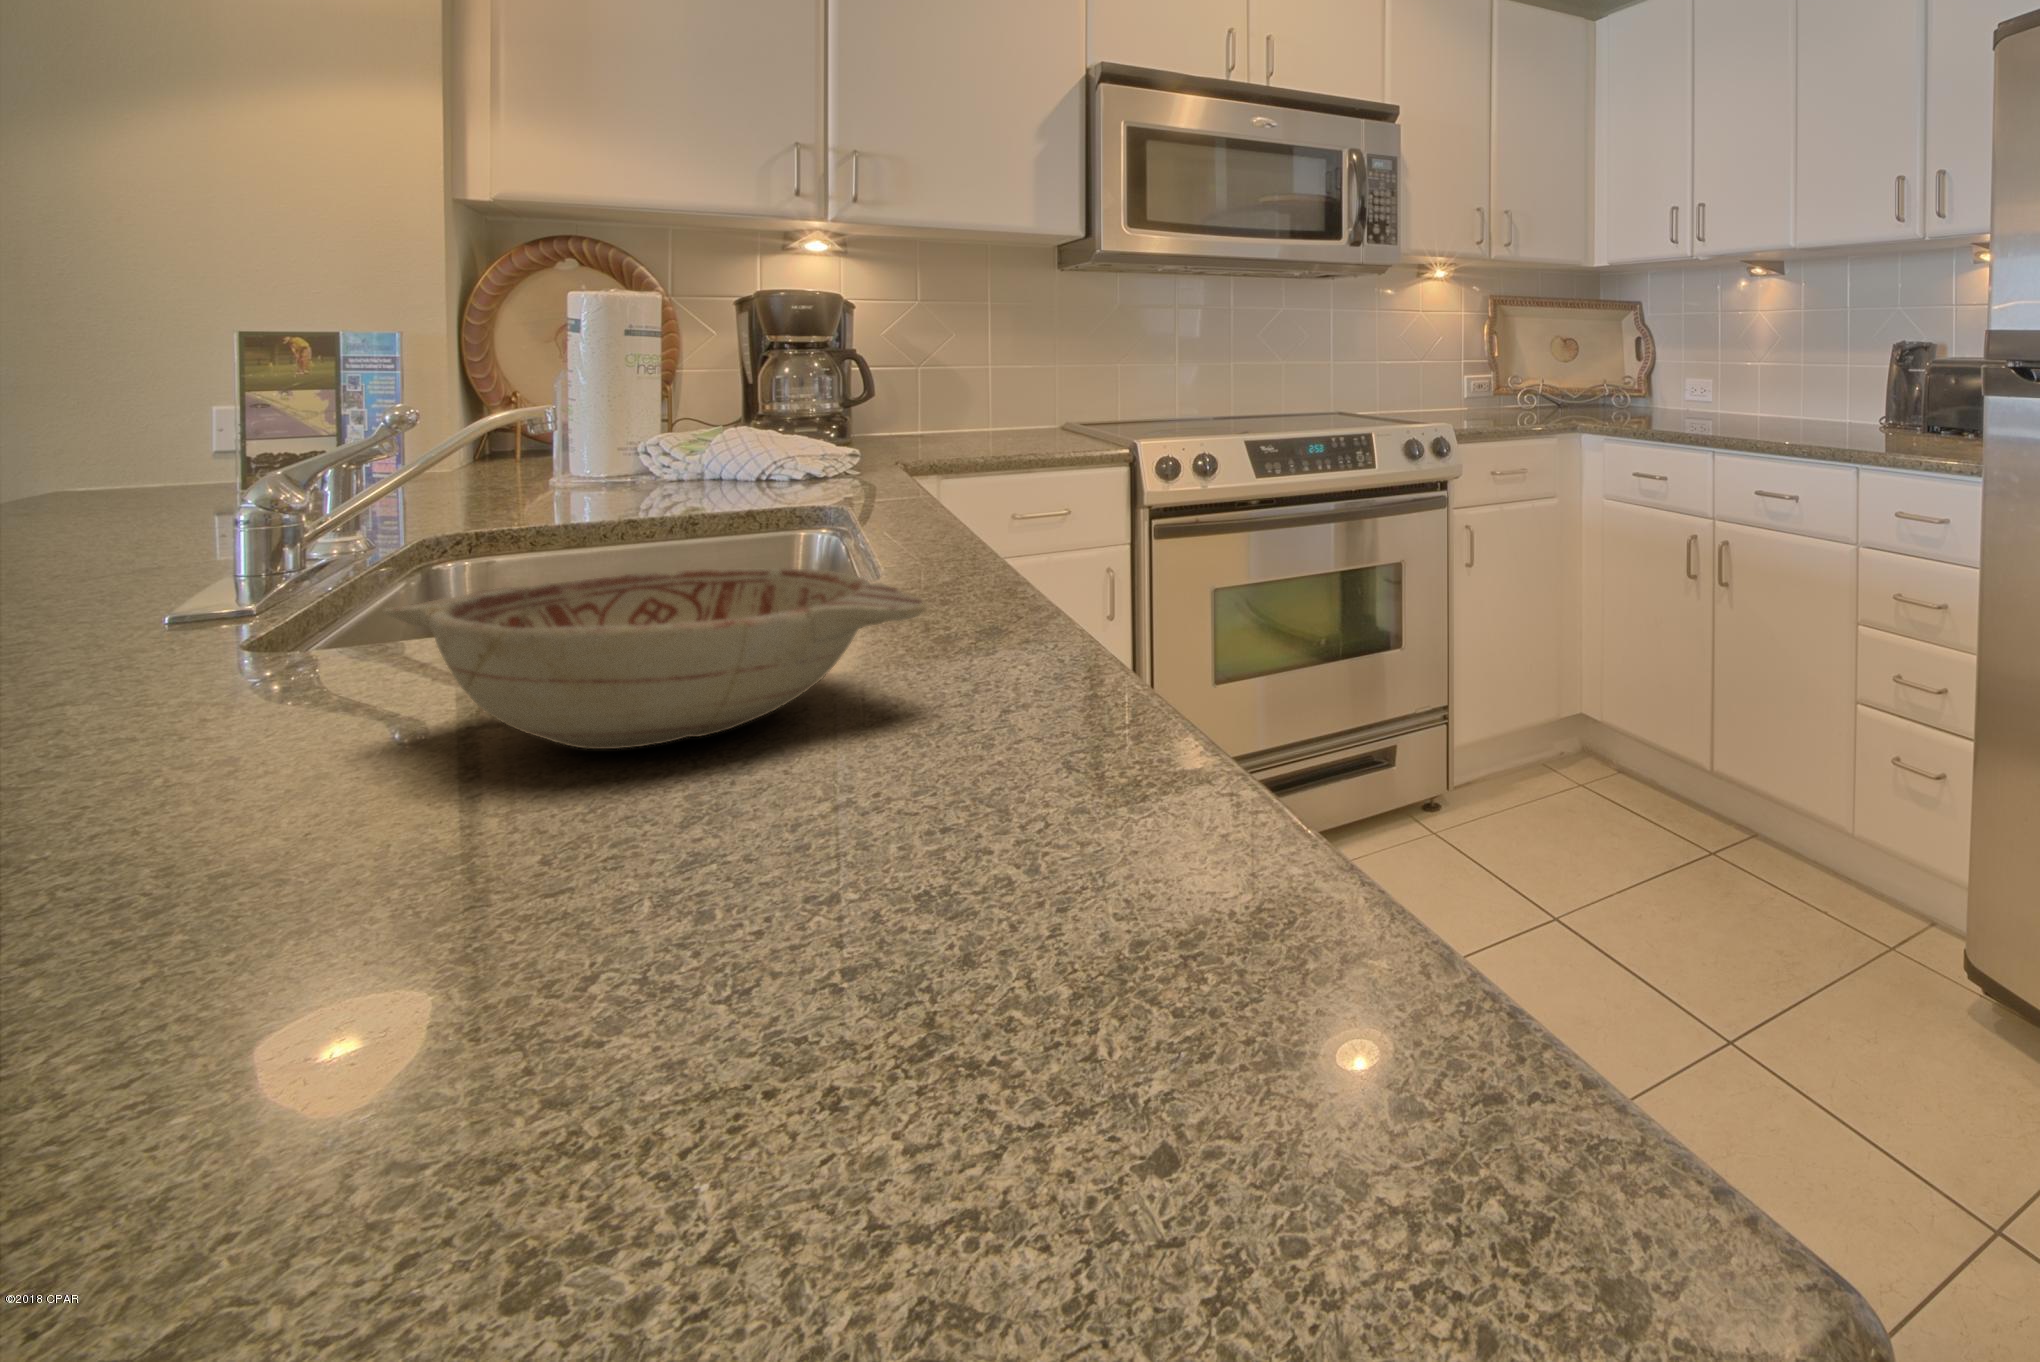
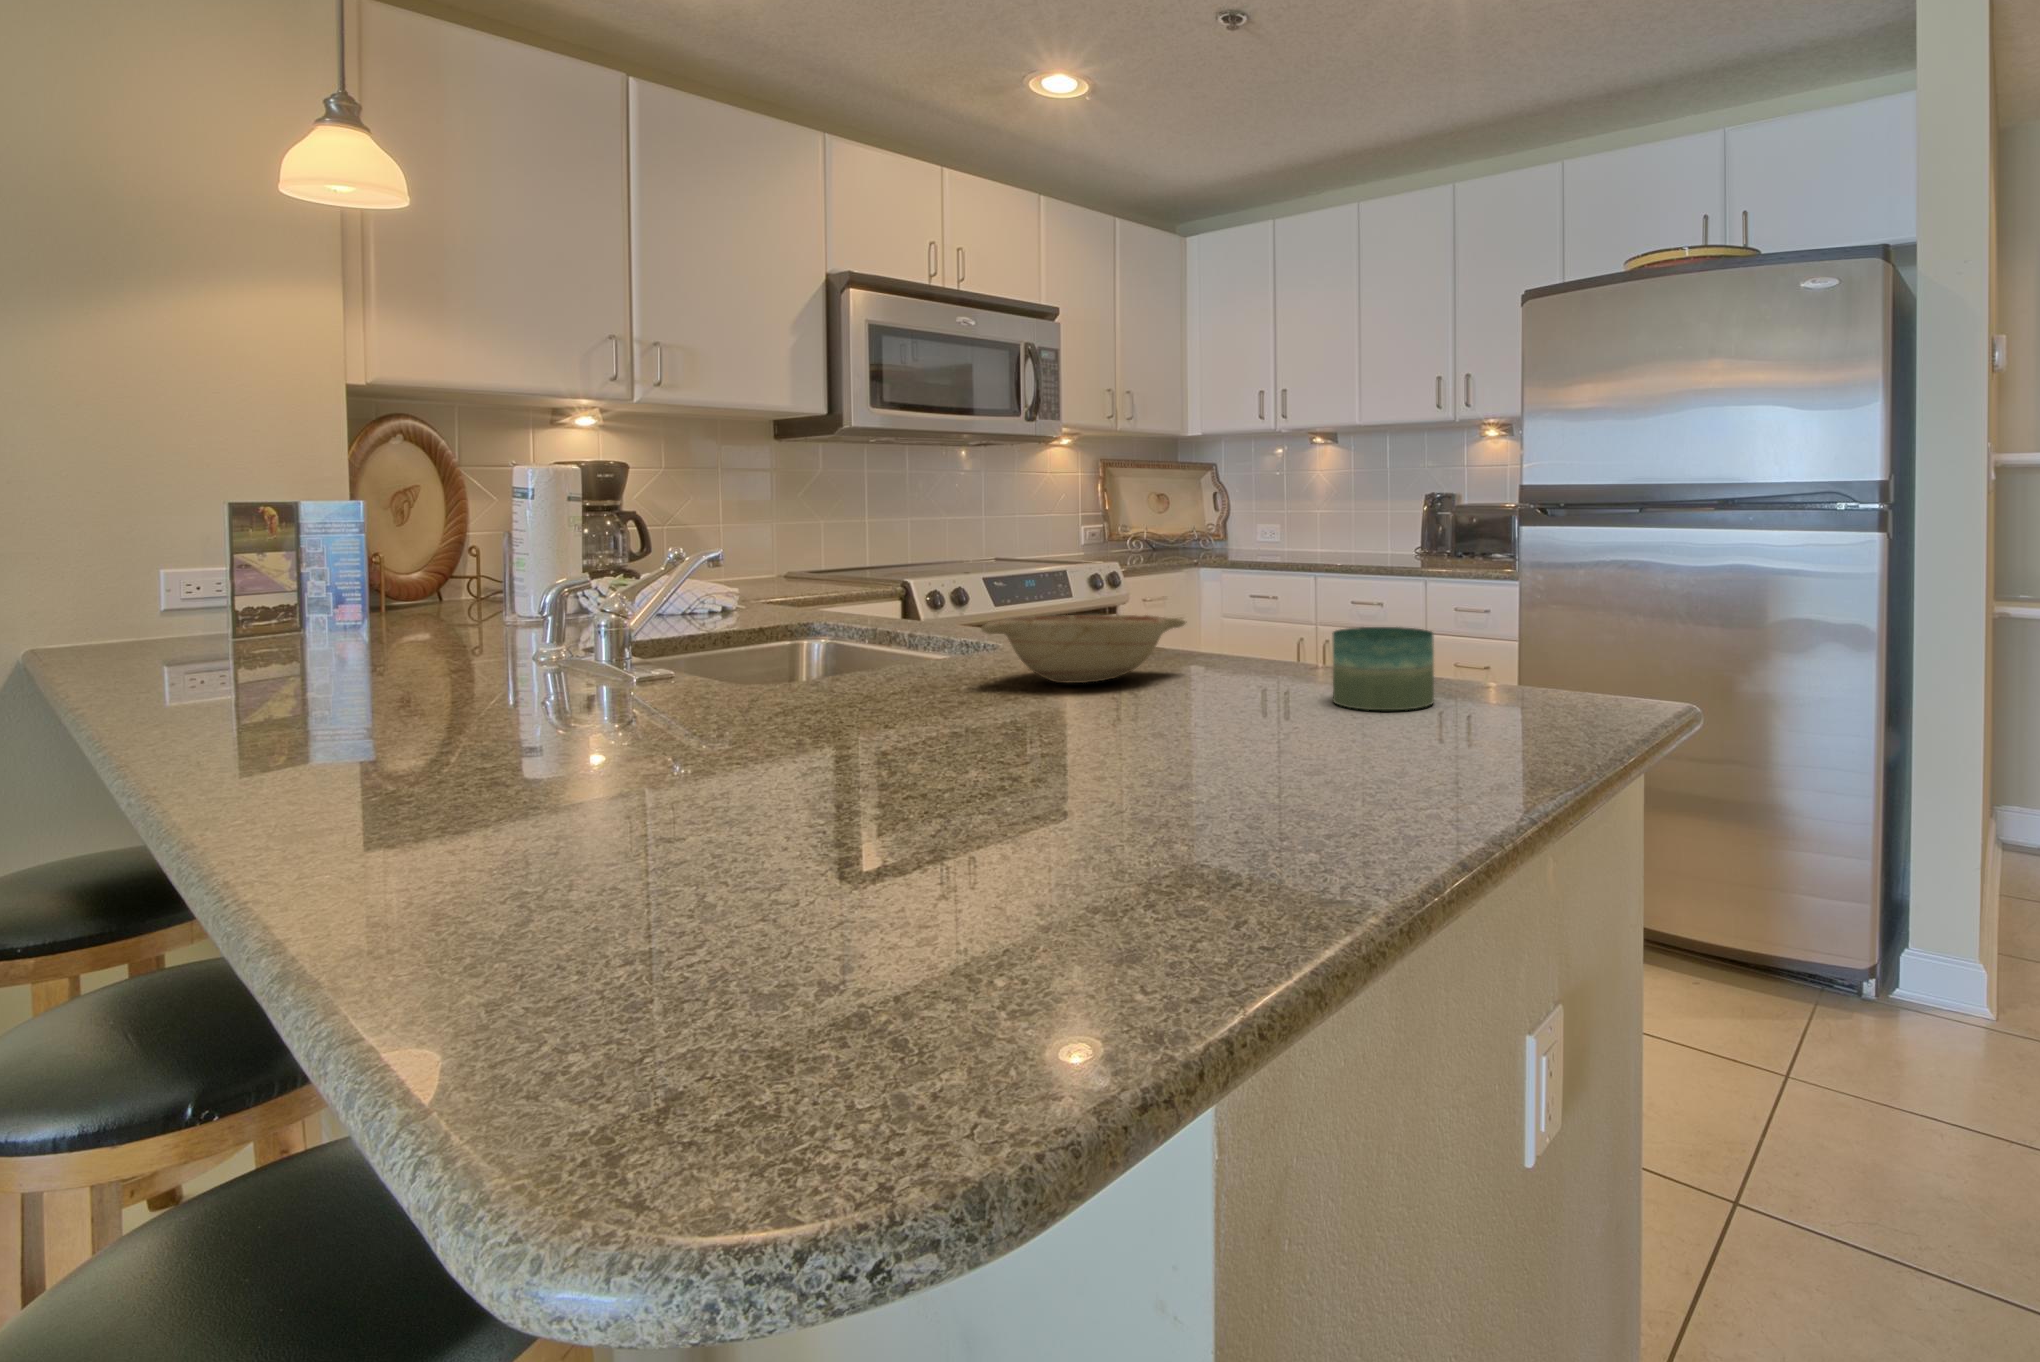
candle: none [785,716,1157,1108] -> present [1332,627,1434,710]

